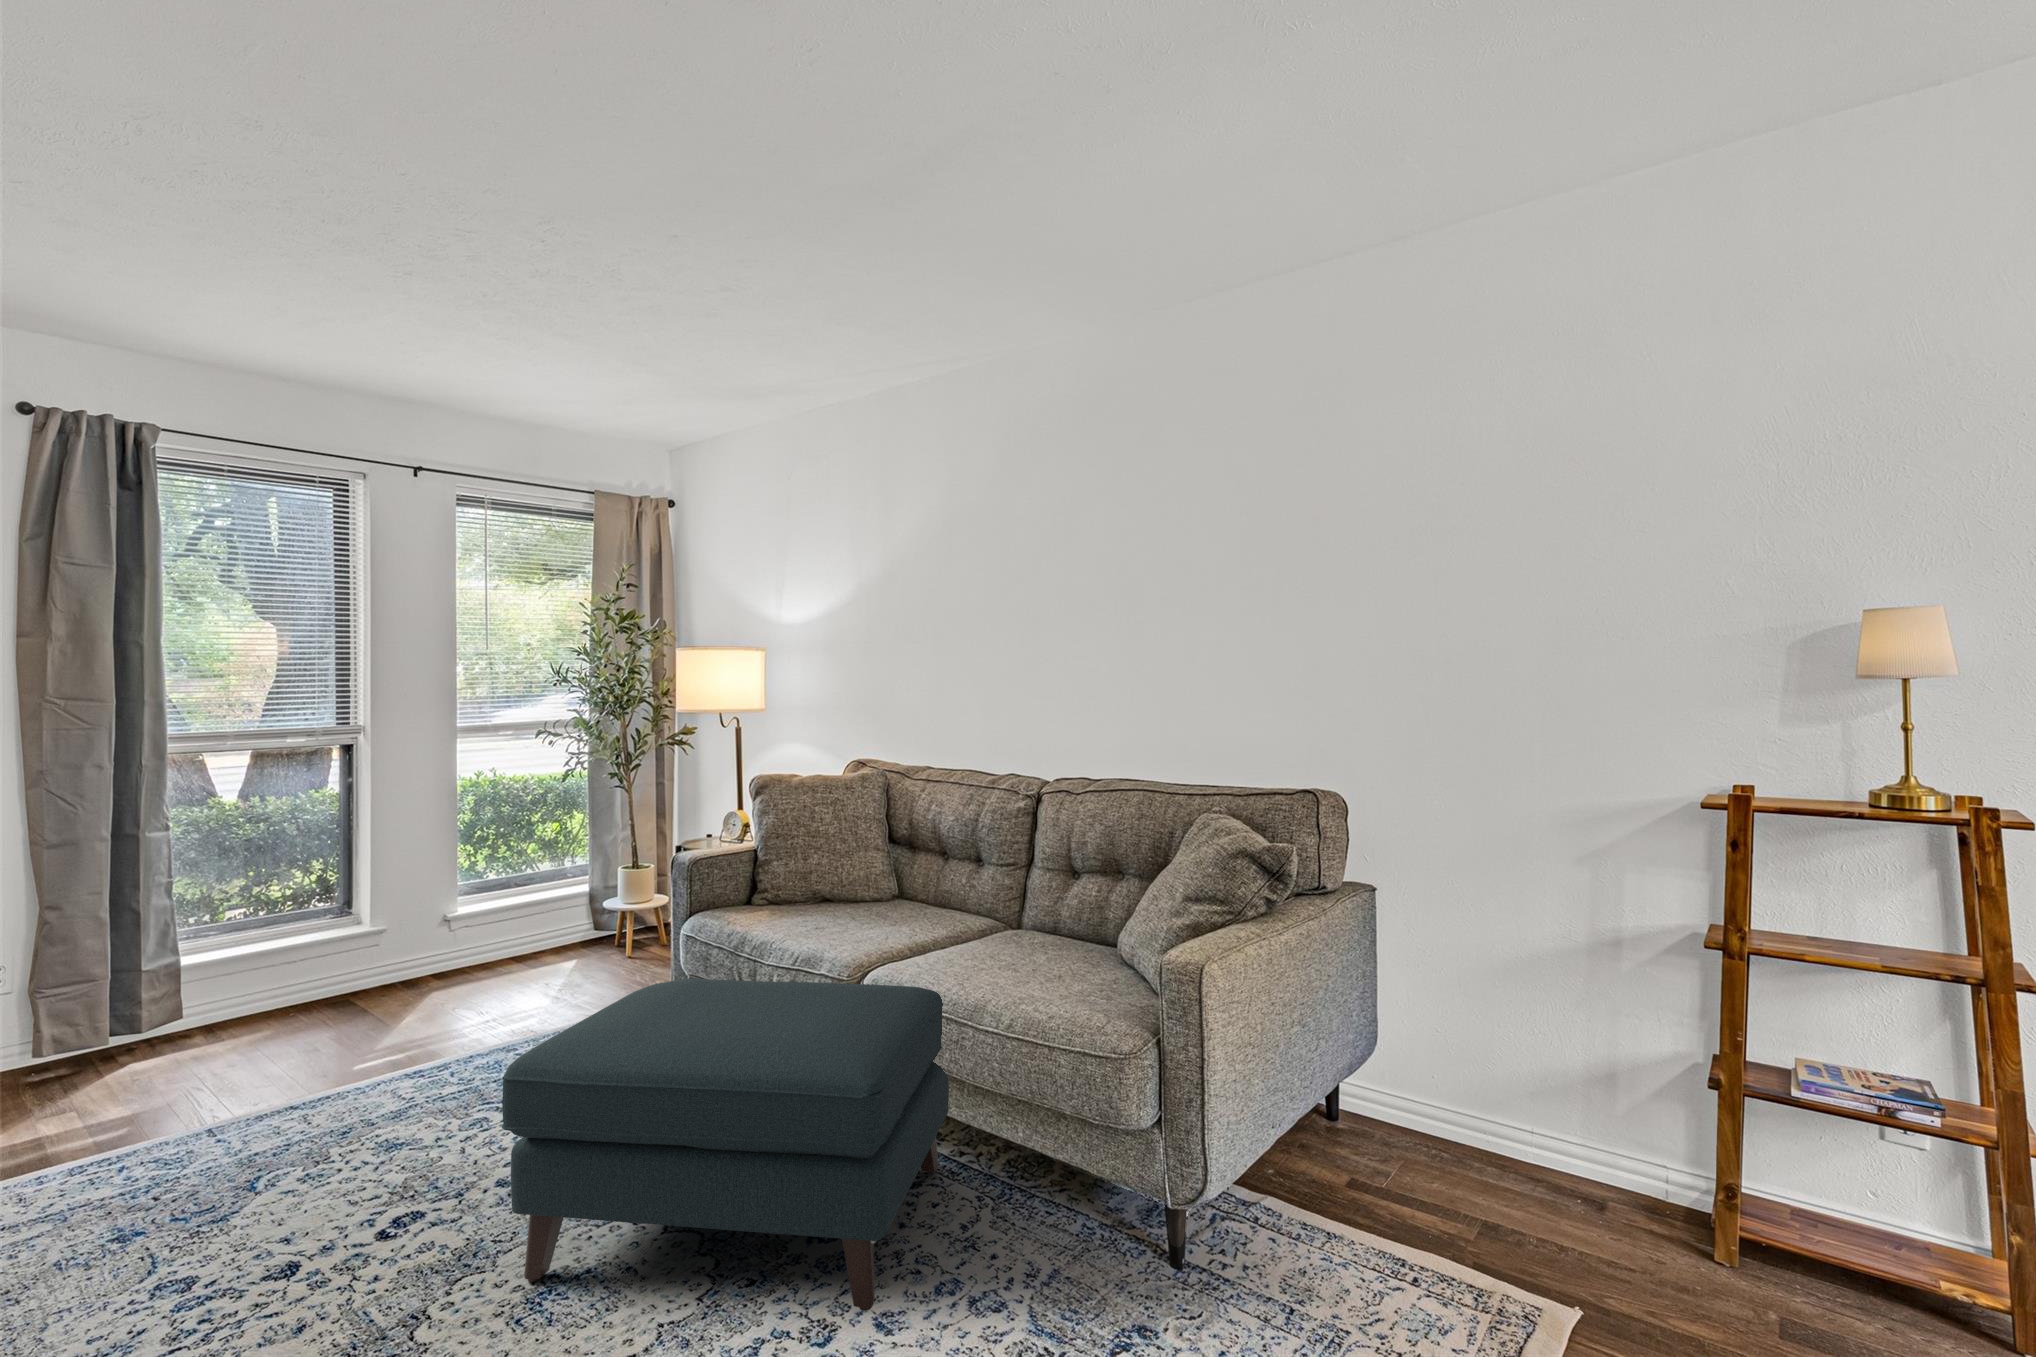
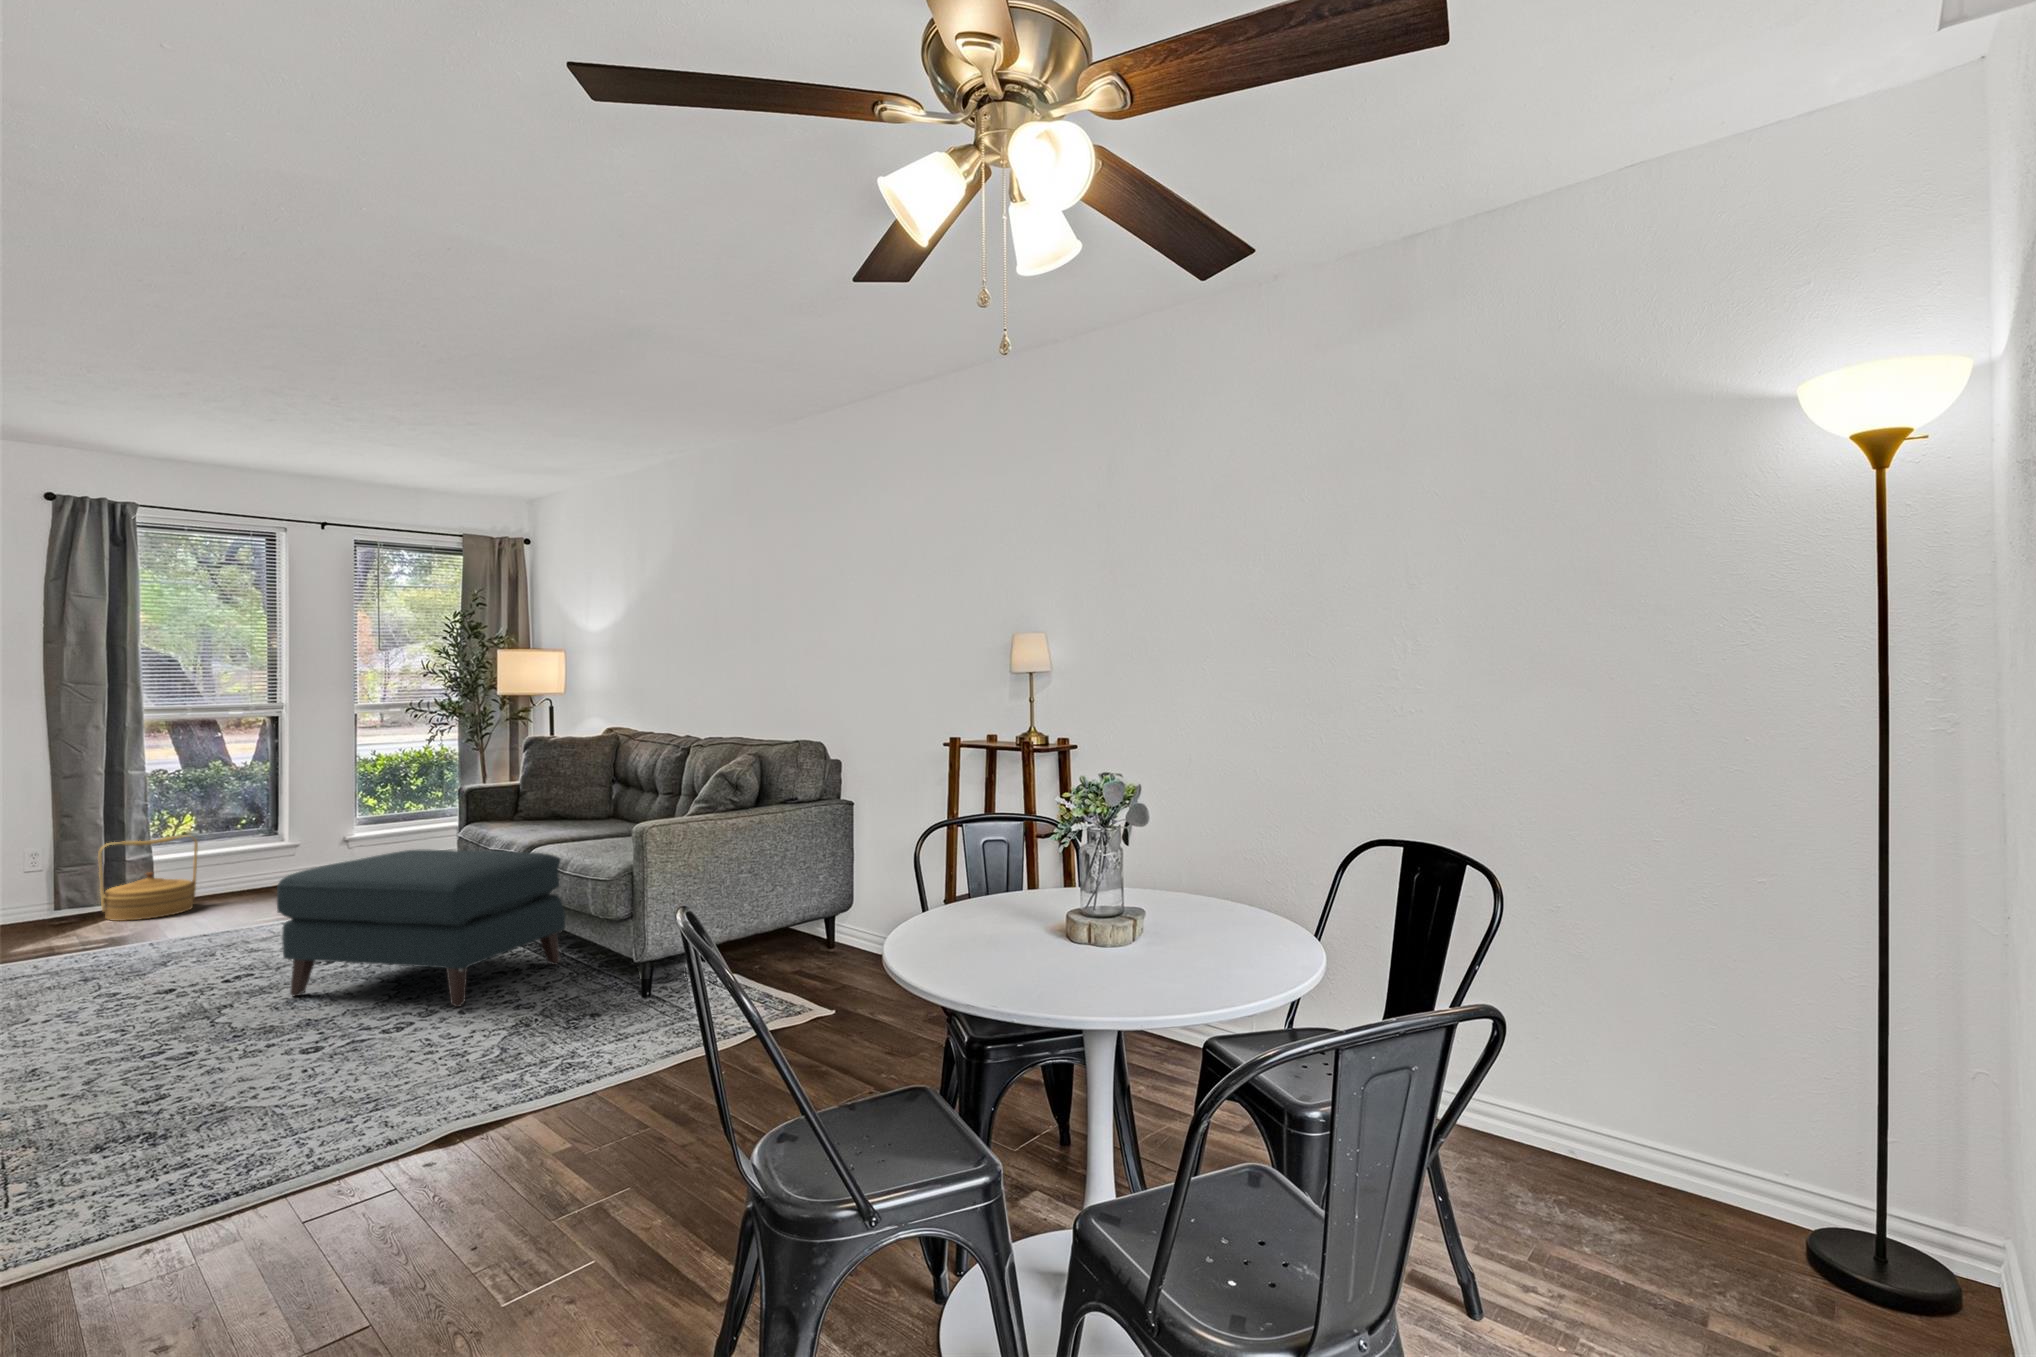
woven basket: none [103,929,253,1073] -> present [98,835,198,921]

